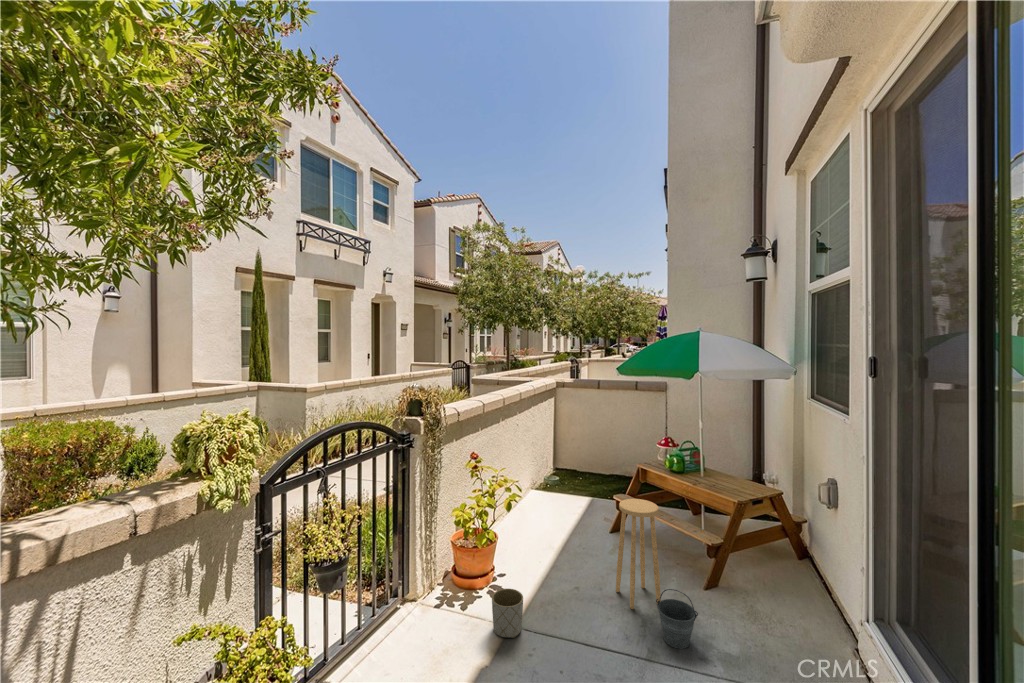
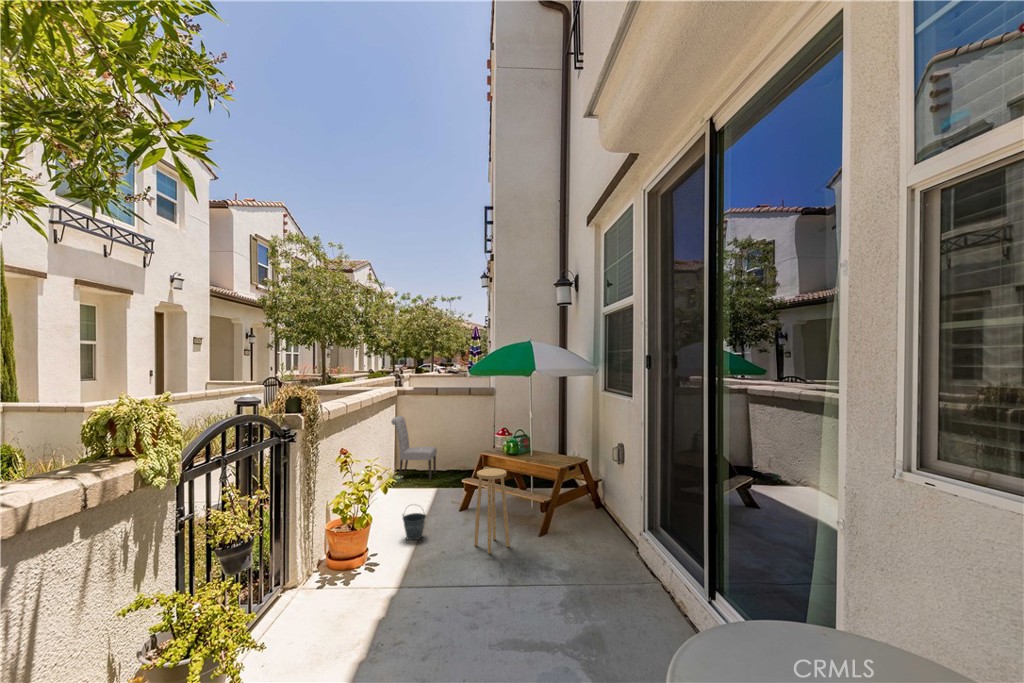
chair: none [548,410,598,484] -> present [391,416,437,480]
planter: present [492,589,523,638] -> none [379,554,407,594]
bucket: present [656,589,698,649] -> present [403,513,426,540]

